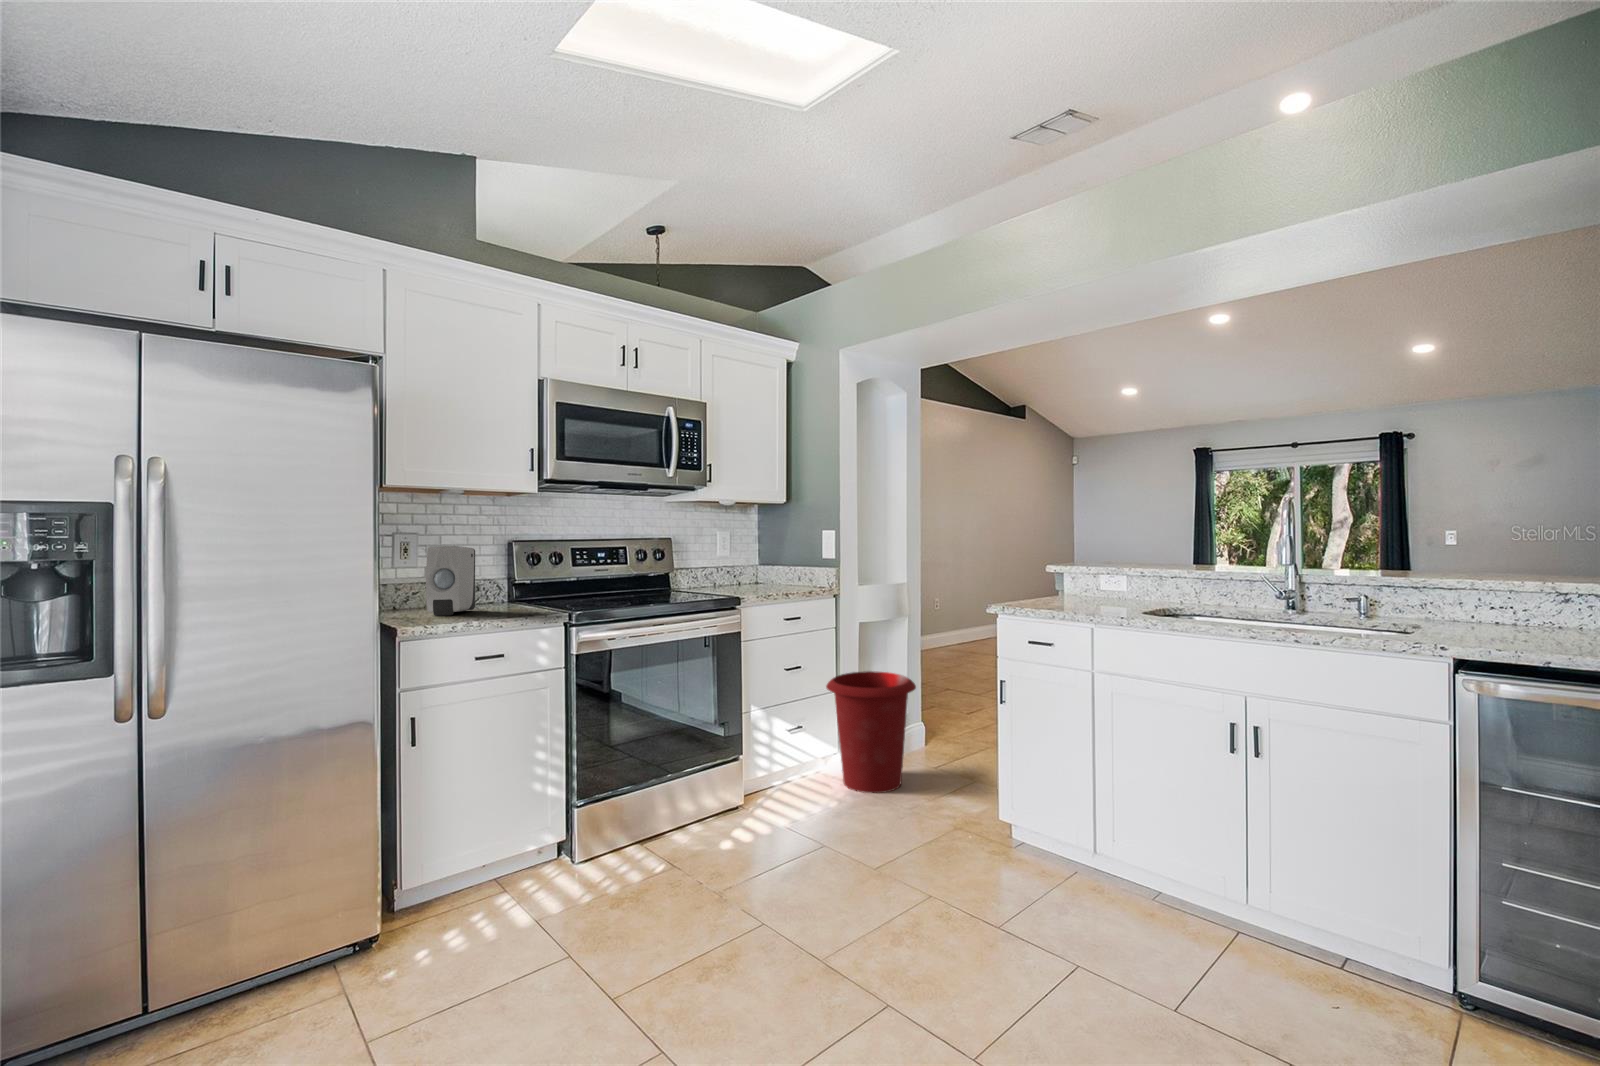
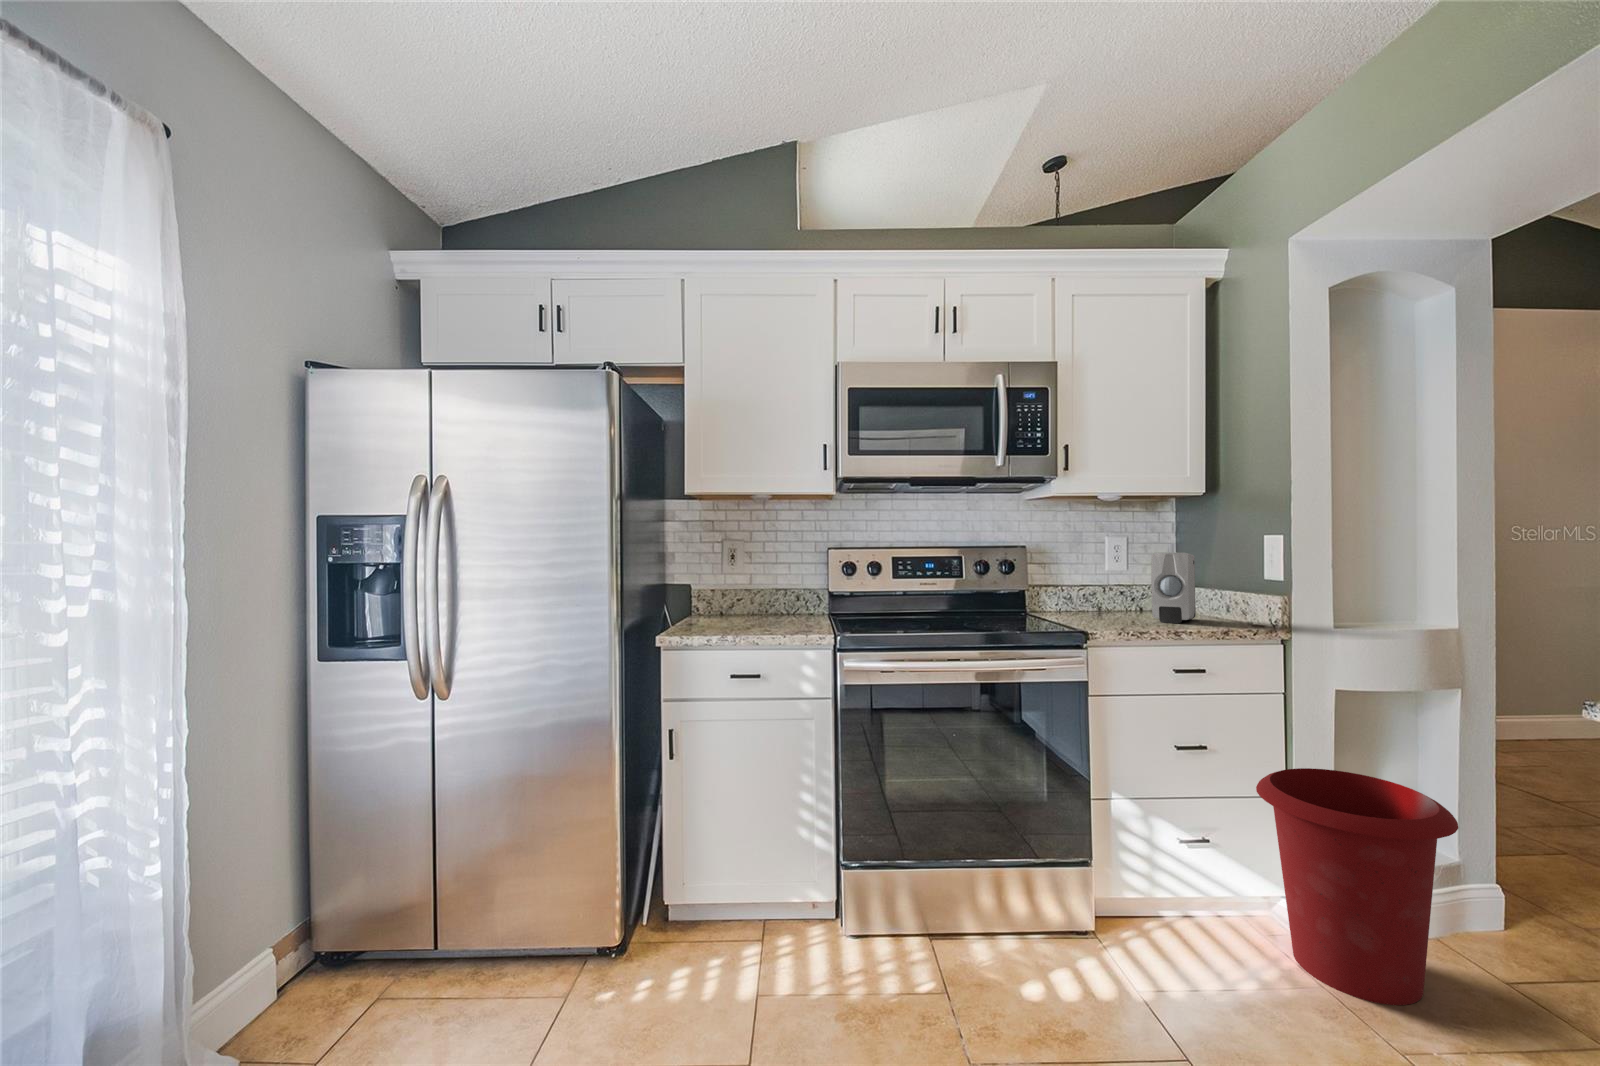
soap dispenser: present [426,546,475,616] -> present [1151,552,1196,623]

